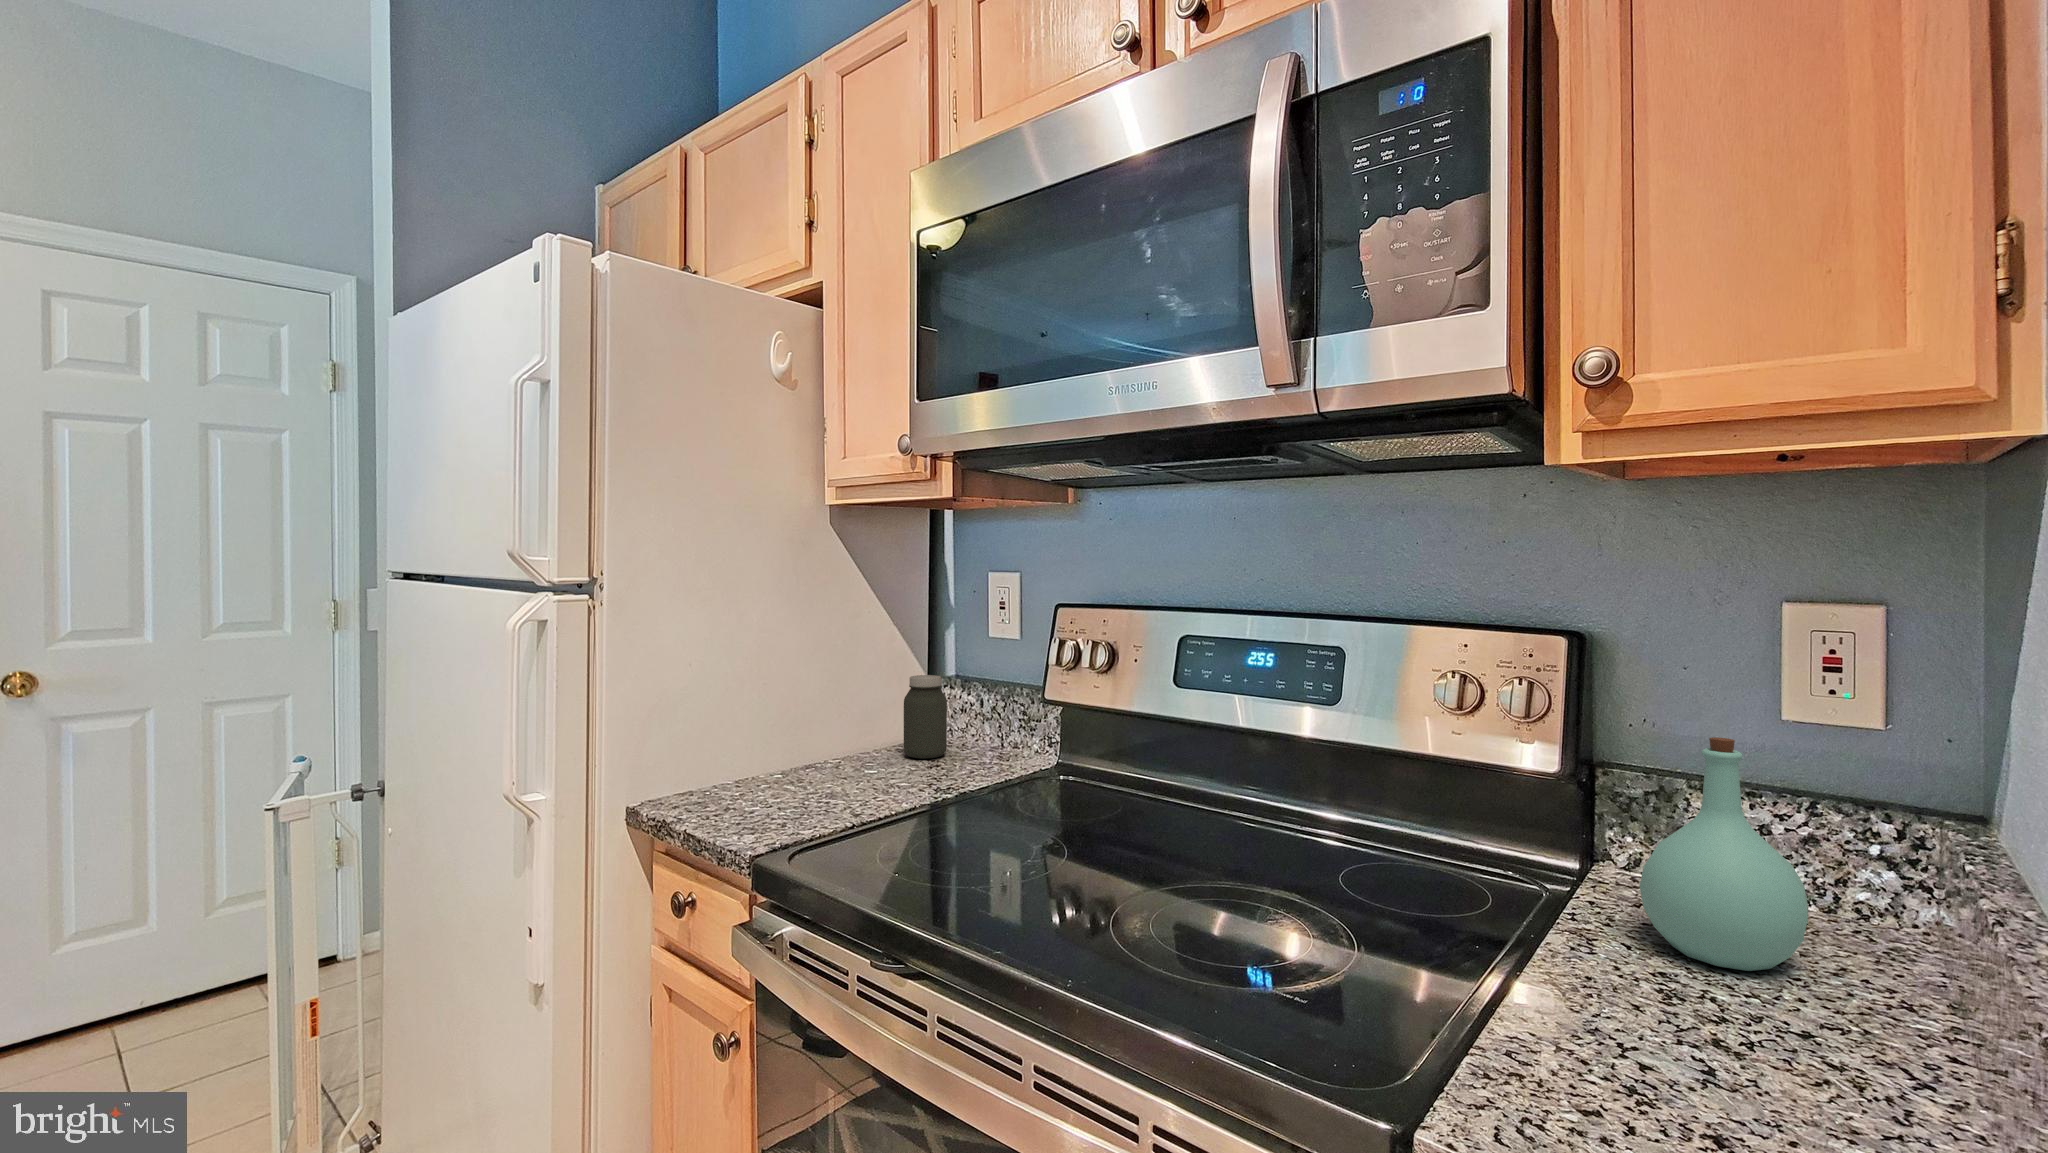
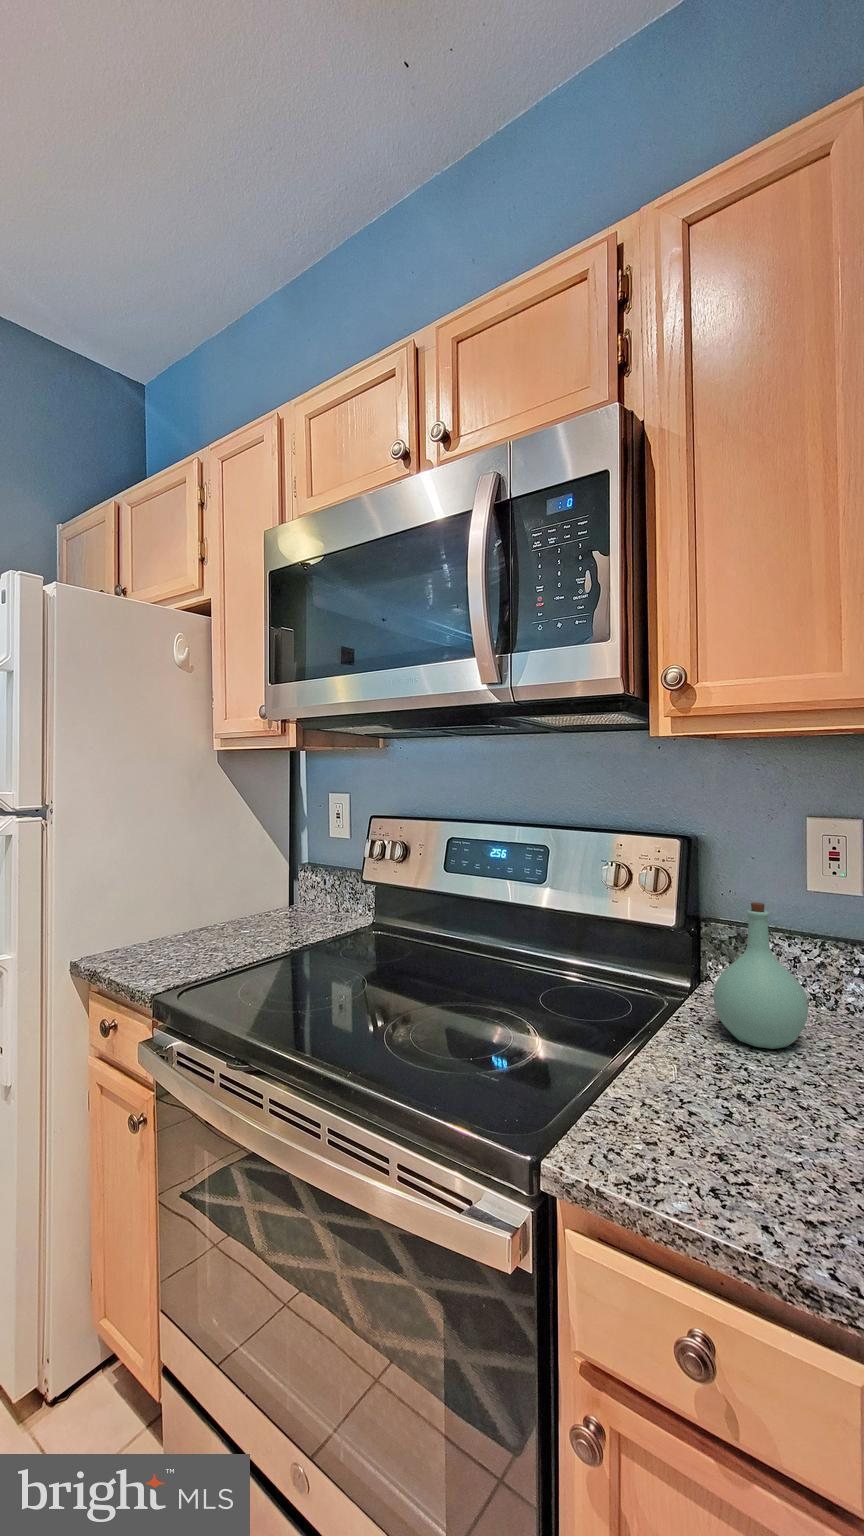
jar: present [904,675,947,758] -> none [273,864,303,921]

